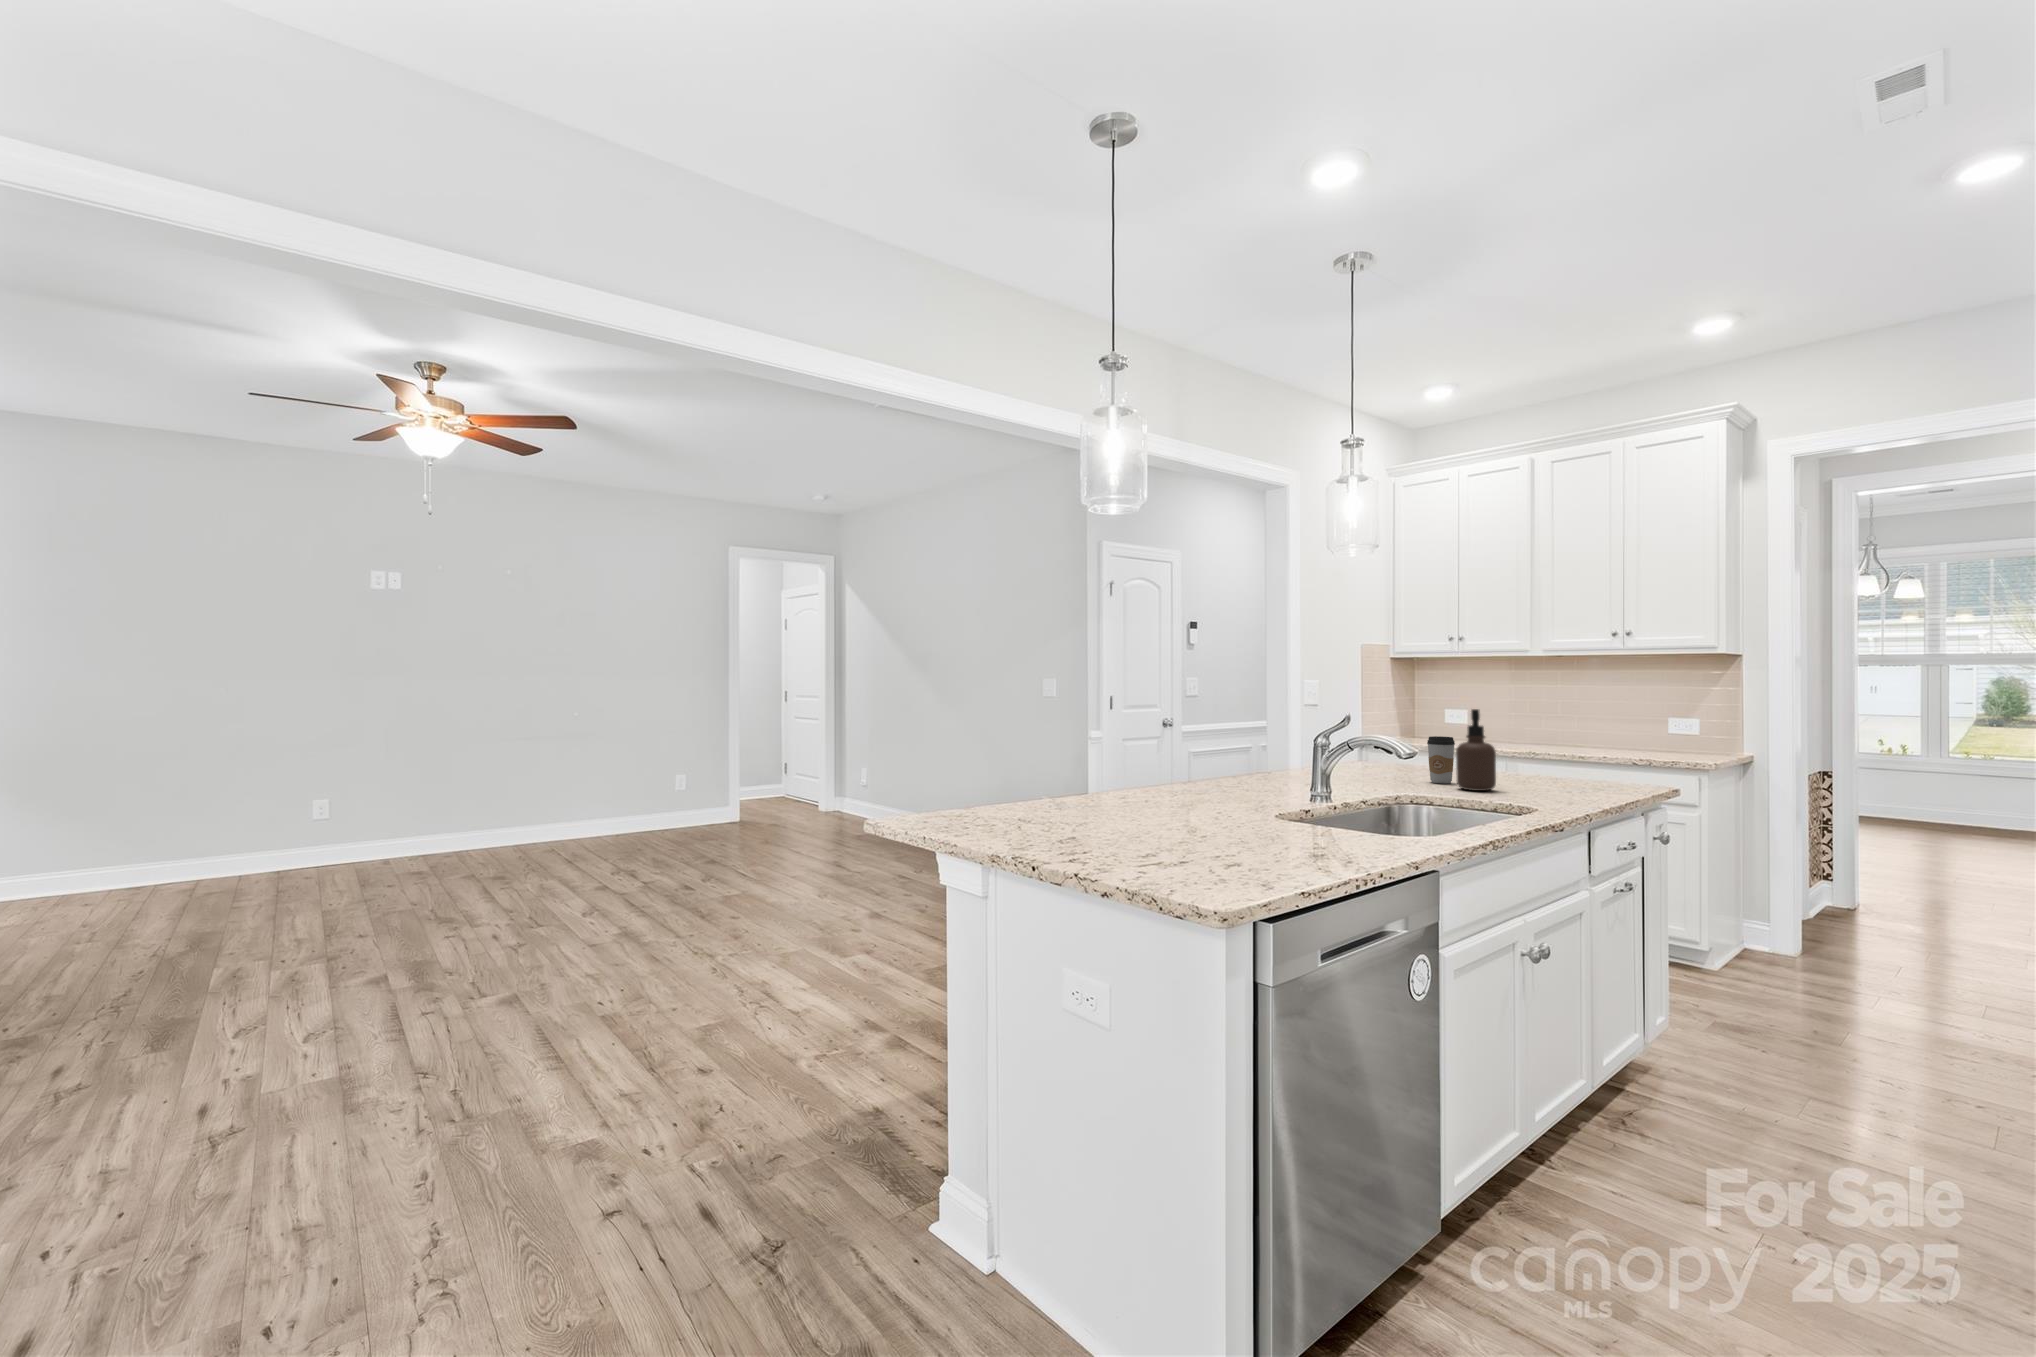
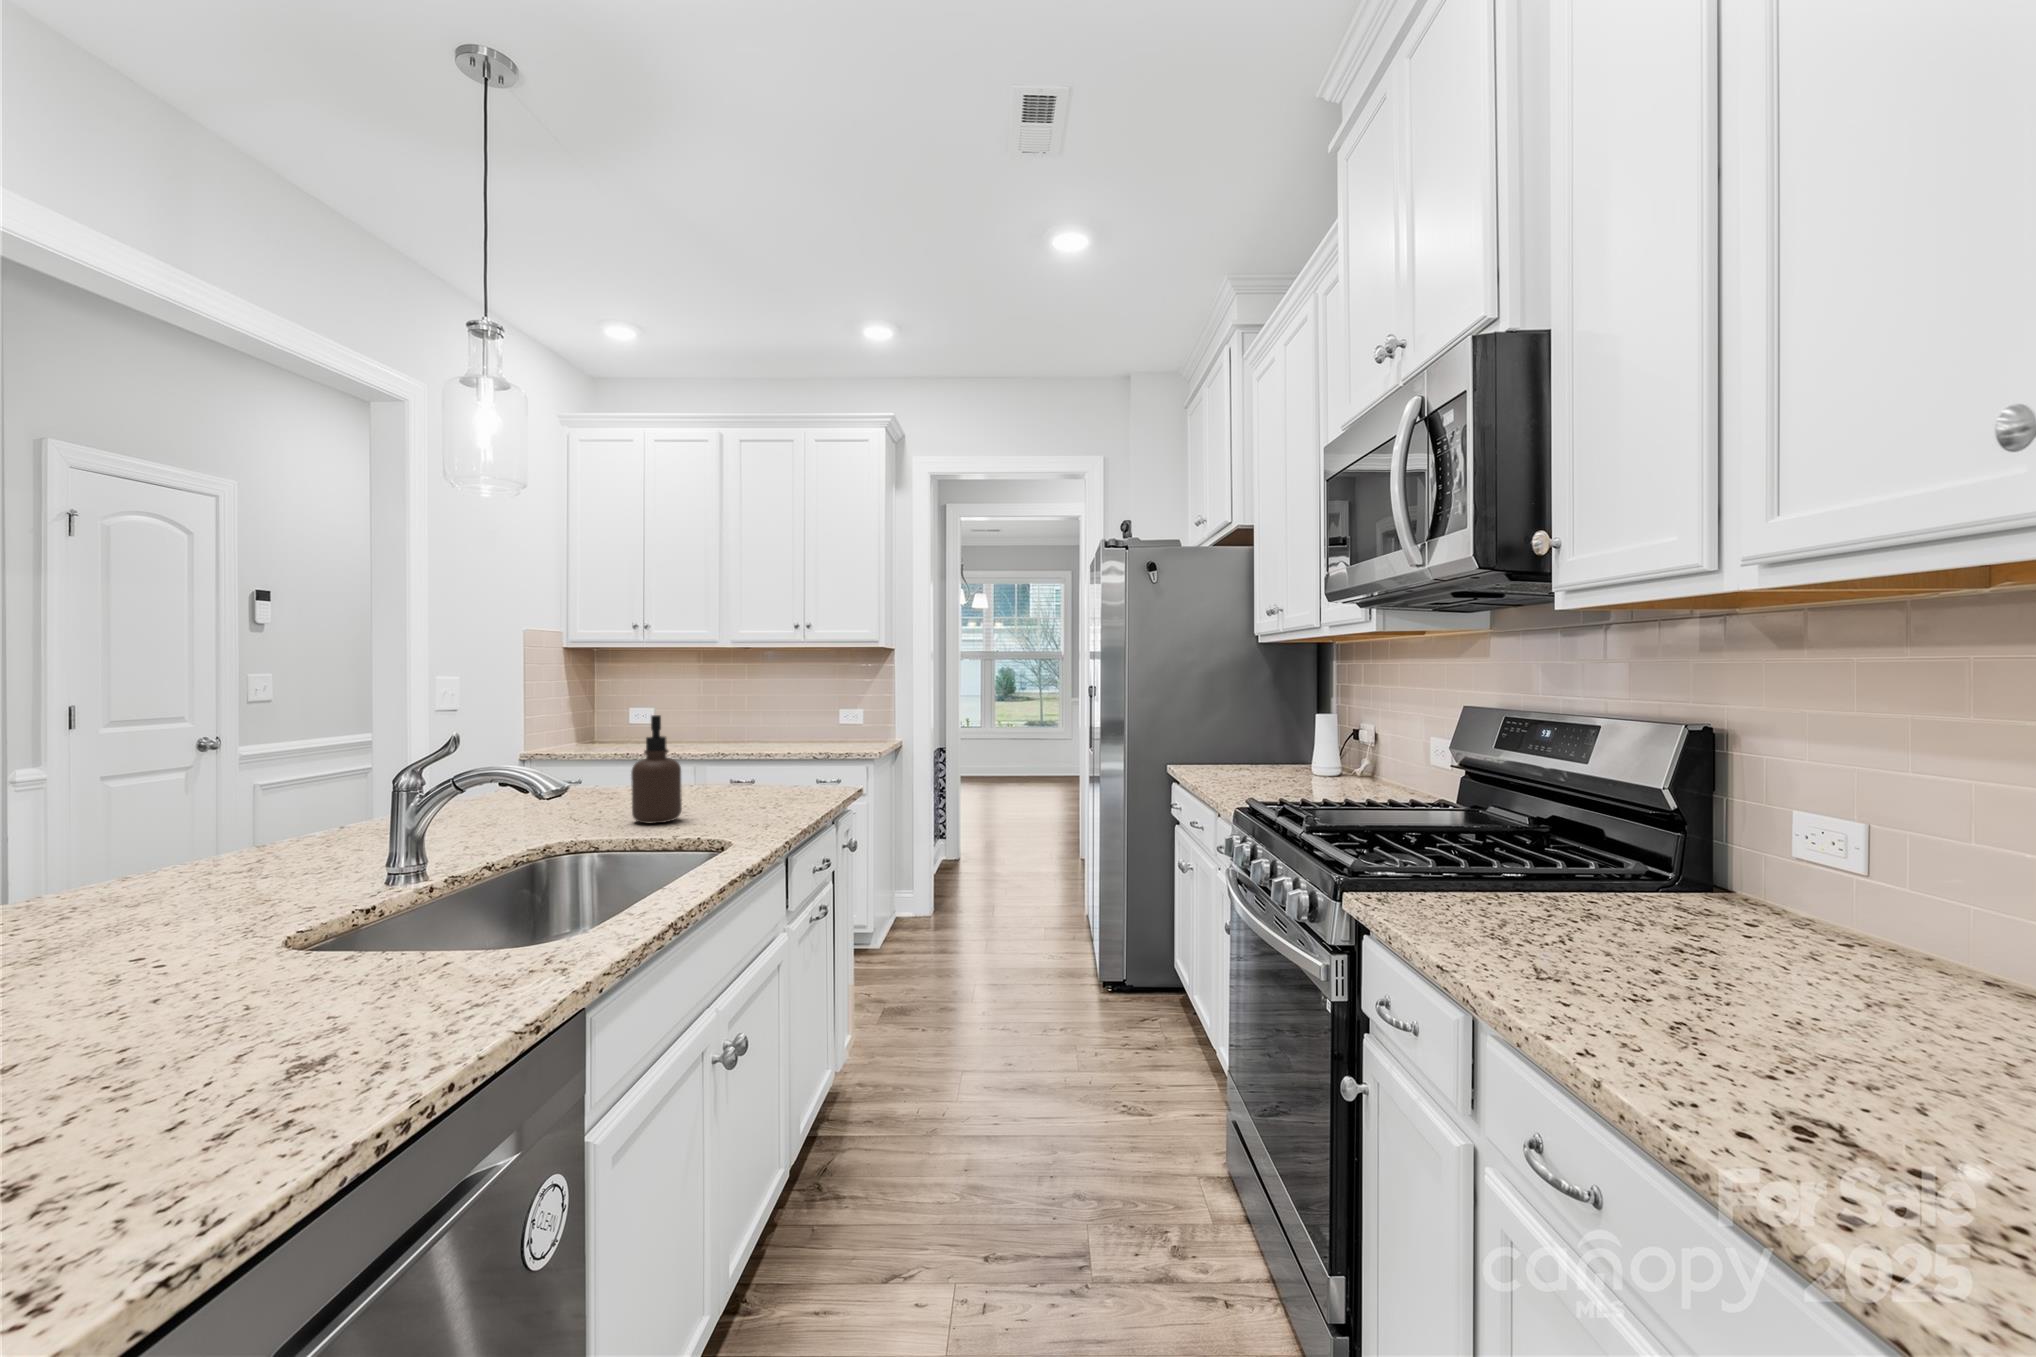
coffee cup: present [1427,736,1455,783] -> none [594,752,631,816]

